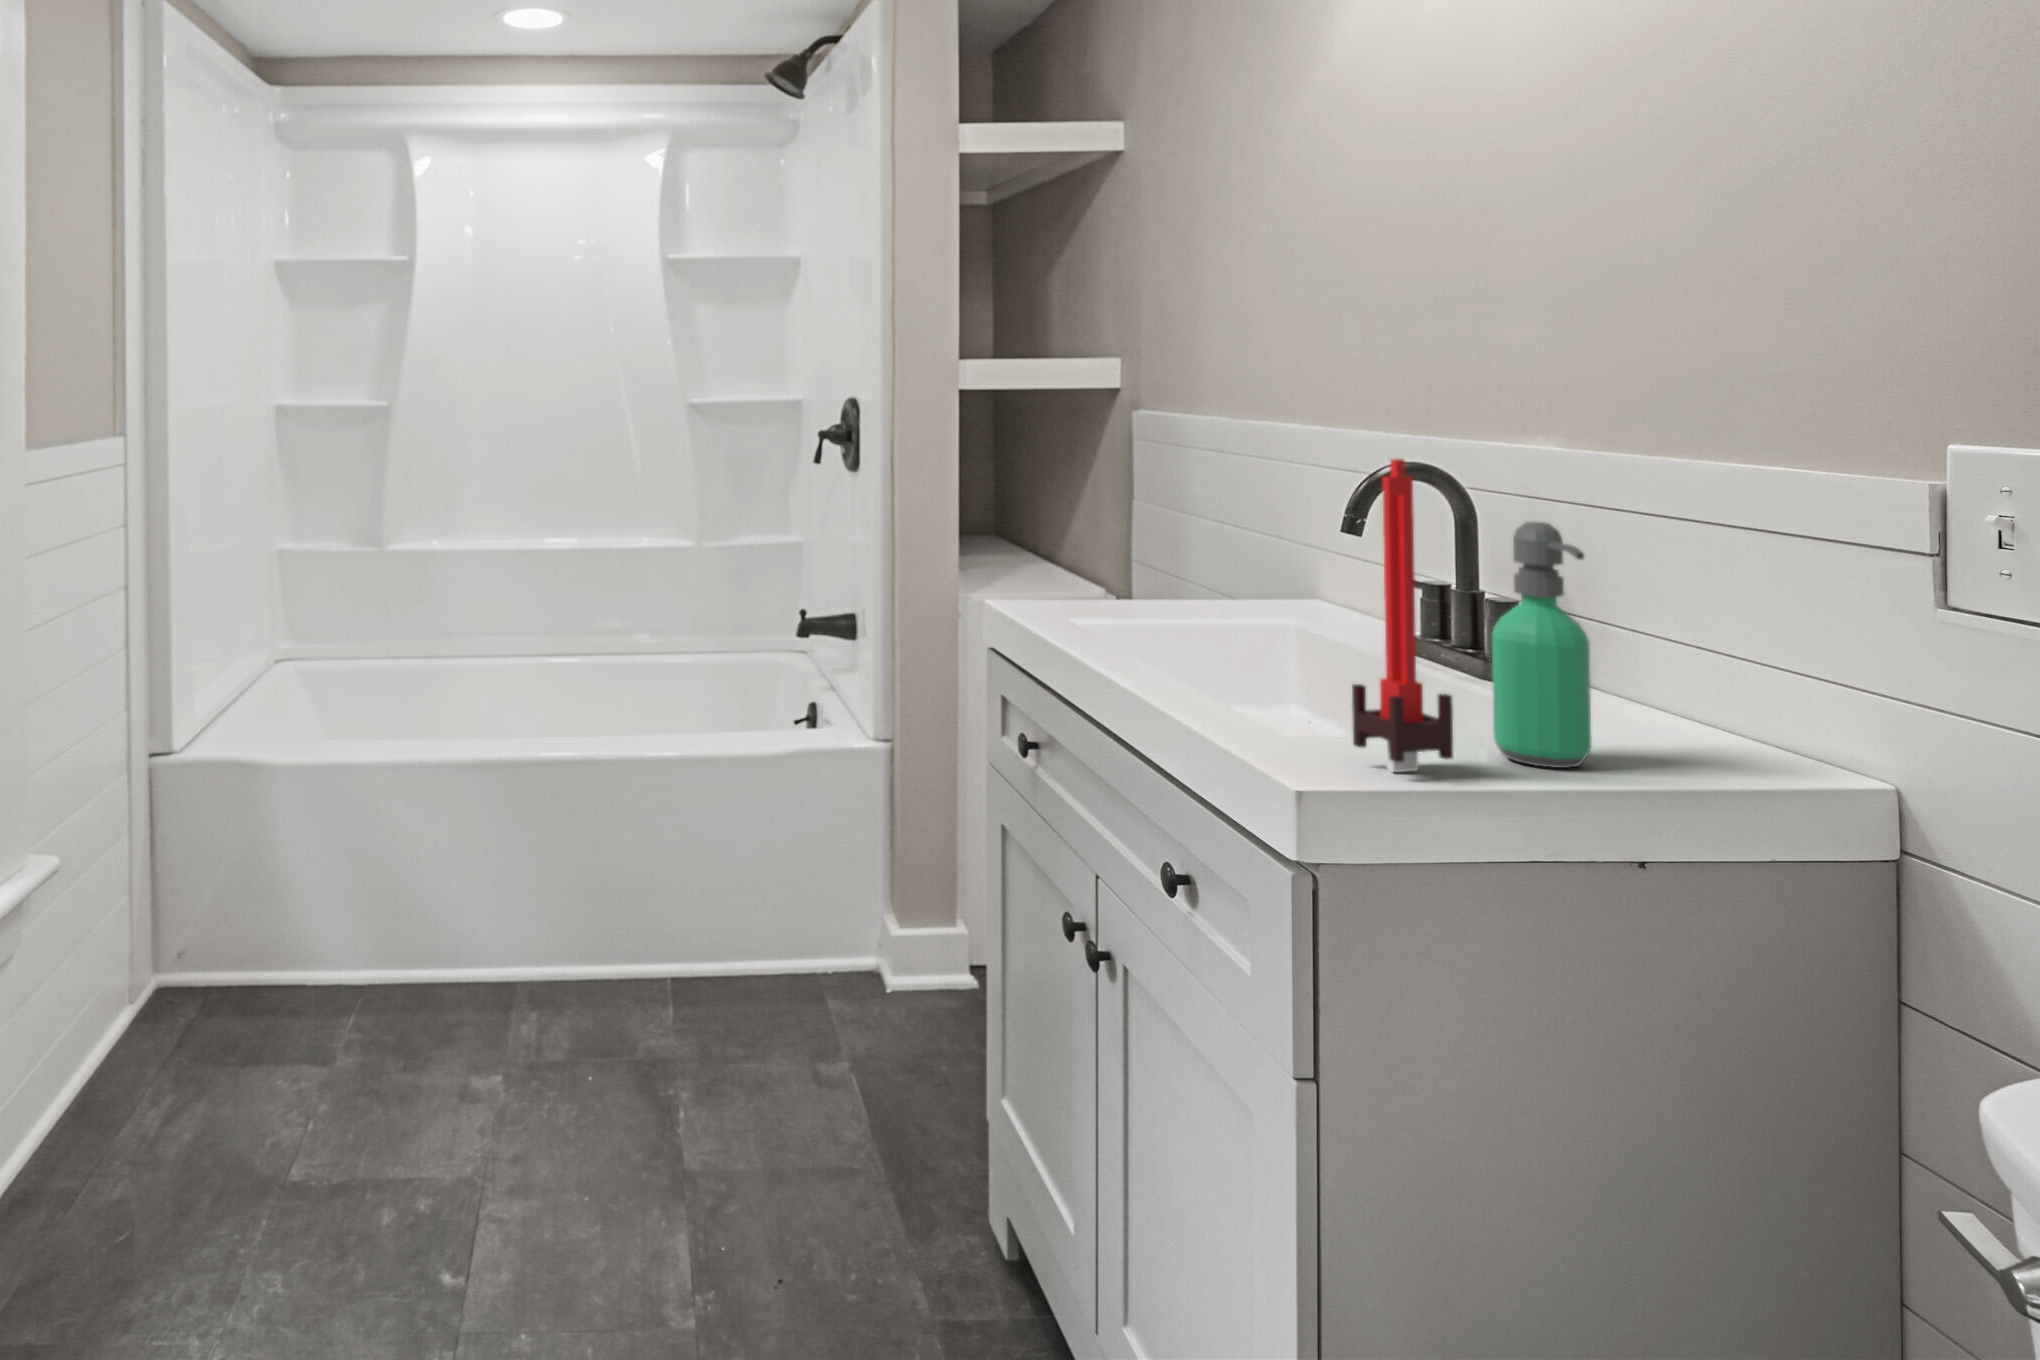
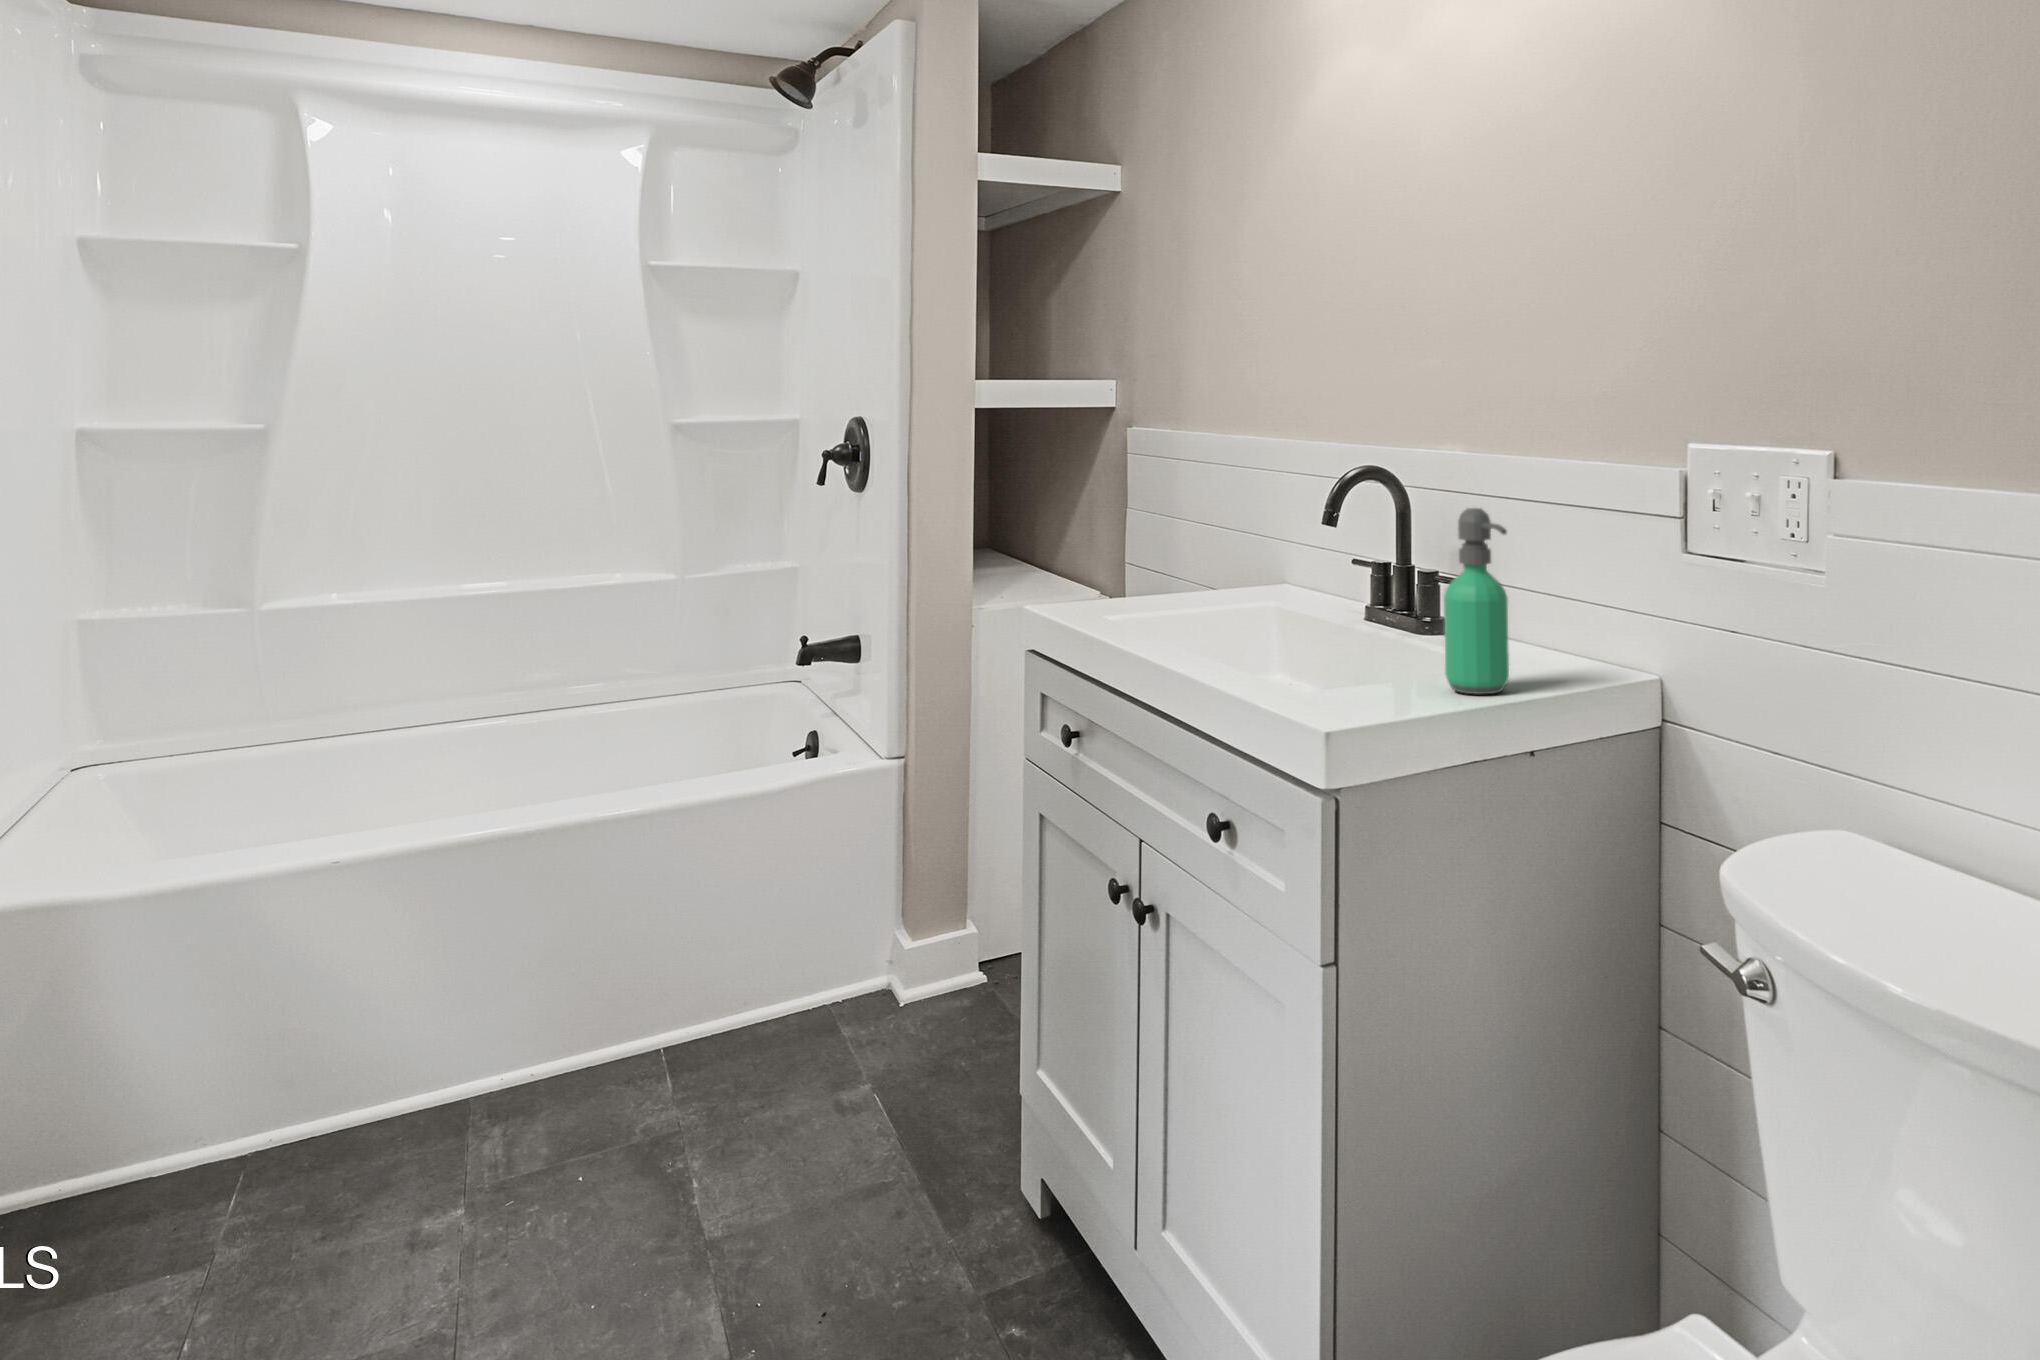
candle: present [1352,459,1453,772] -> none [1355,462,1426,710]

